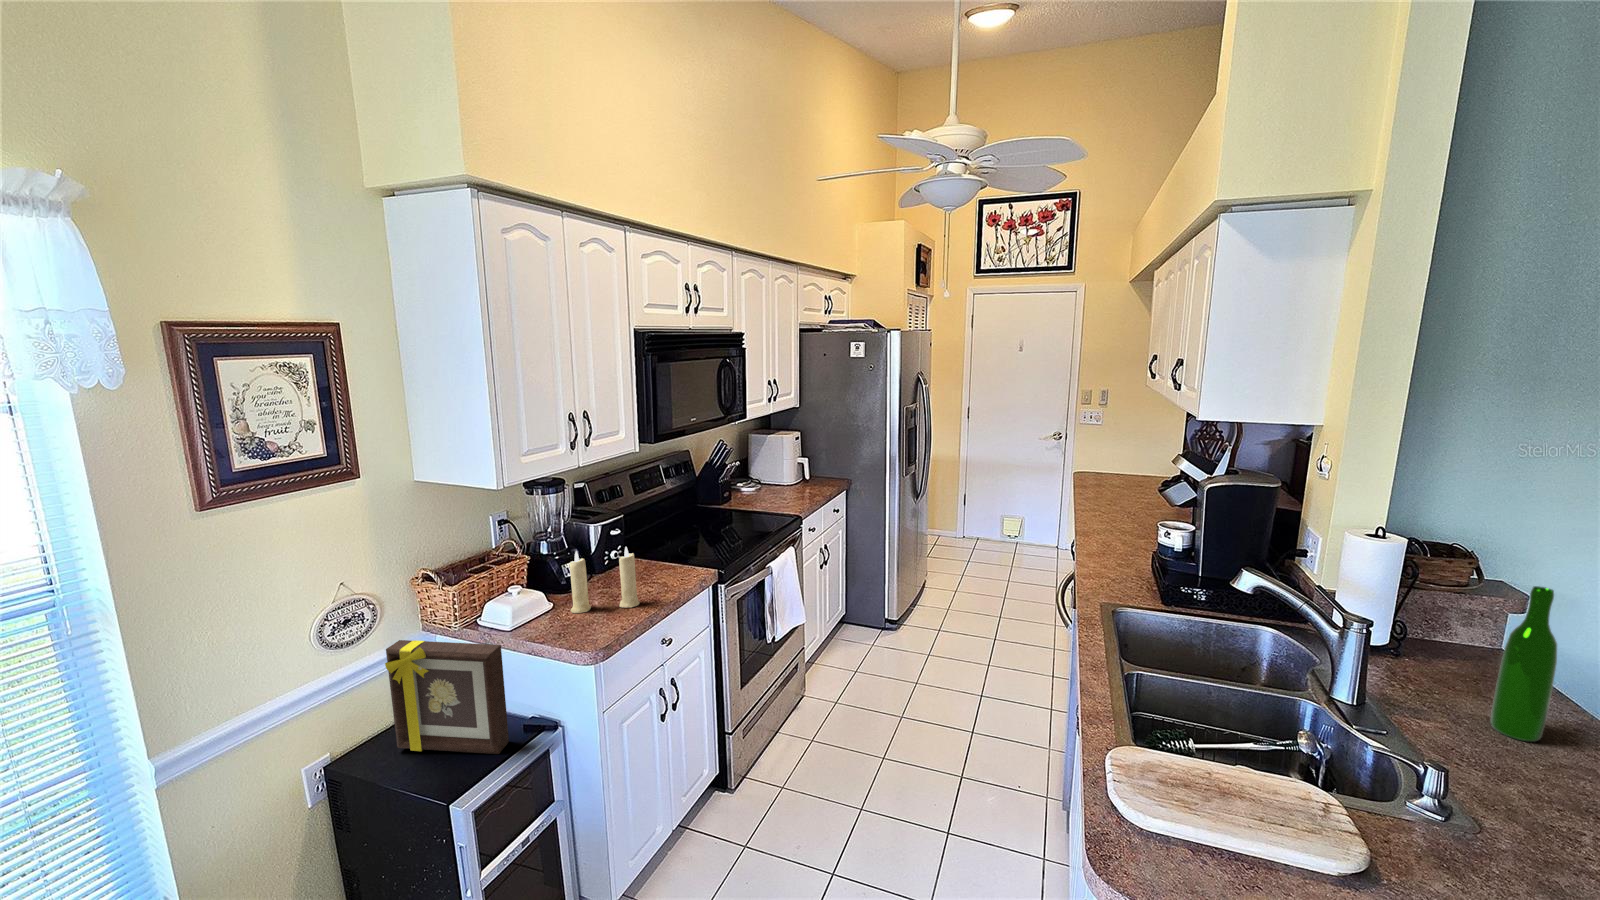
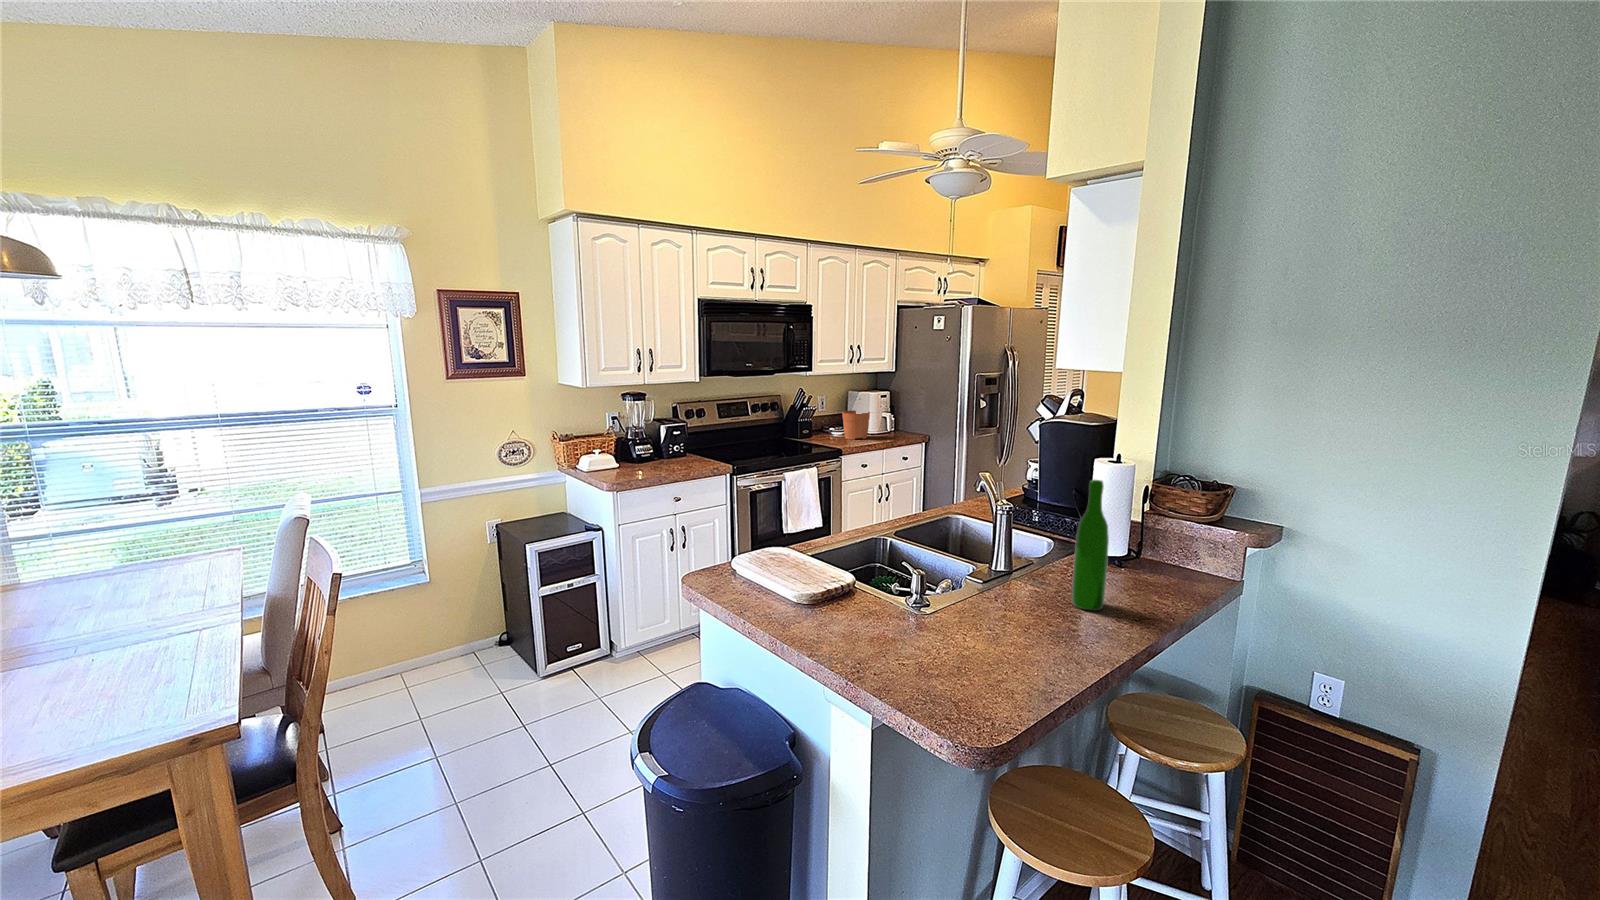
plant pot: none [758,444,792,495] -> present [842,399,870,439]
candle: present [570,547,640,613] -> none [621,431,661,472]
picture frame: present [385,640,509,754] -> none [522,466,573,536]

